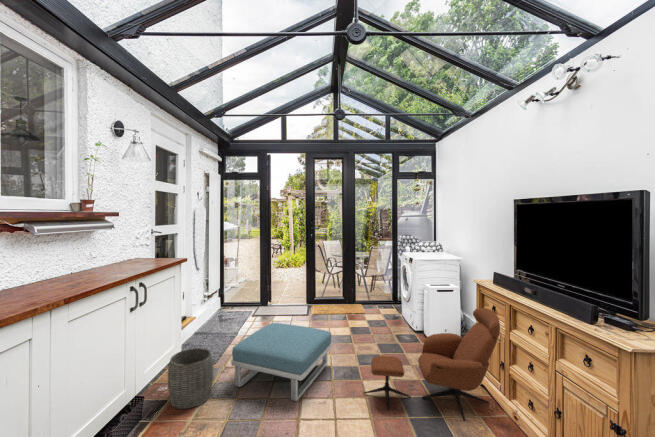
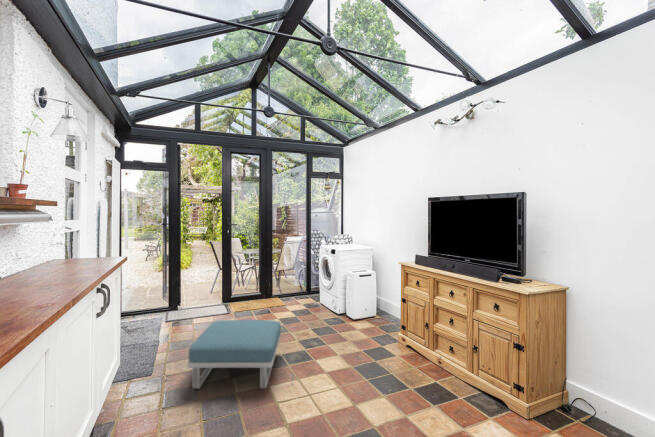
lounge chair: present [364,308,500,421] -> none [322,284,428,377]
woven basket: present [168,348,214,409] -> none [118,355,172,424]

